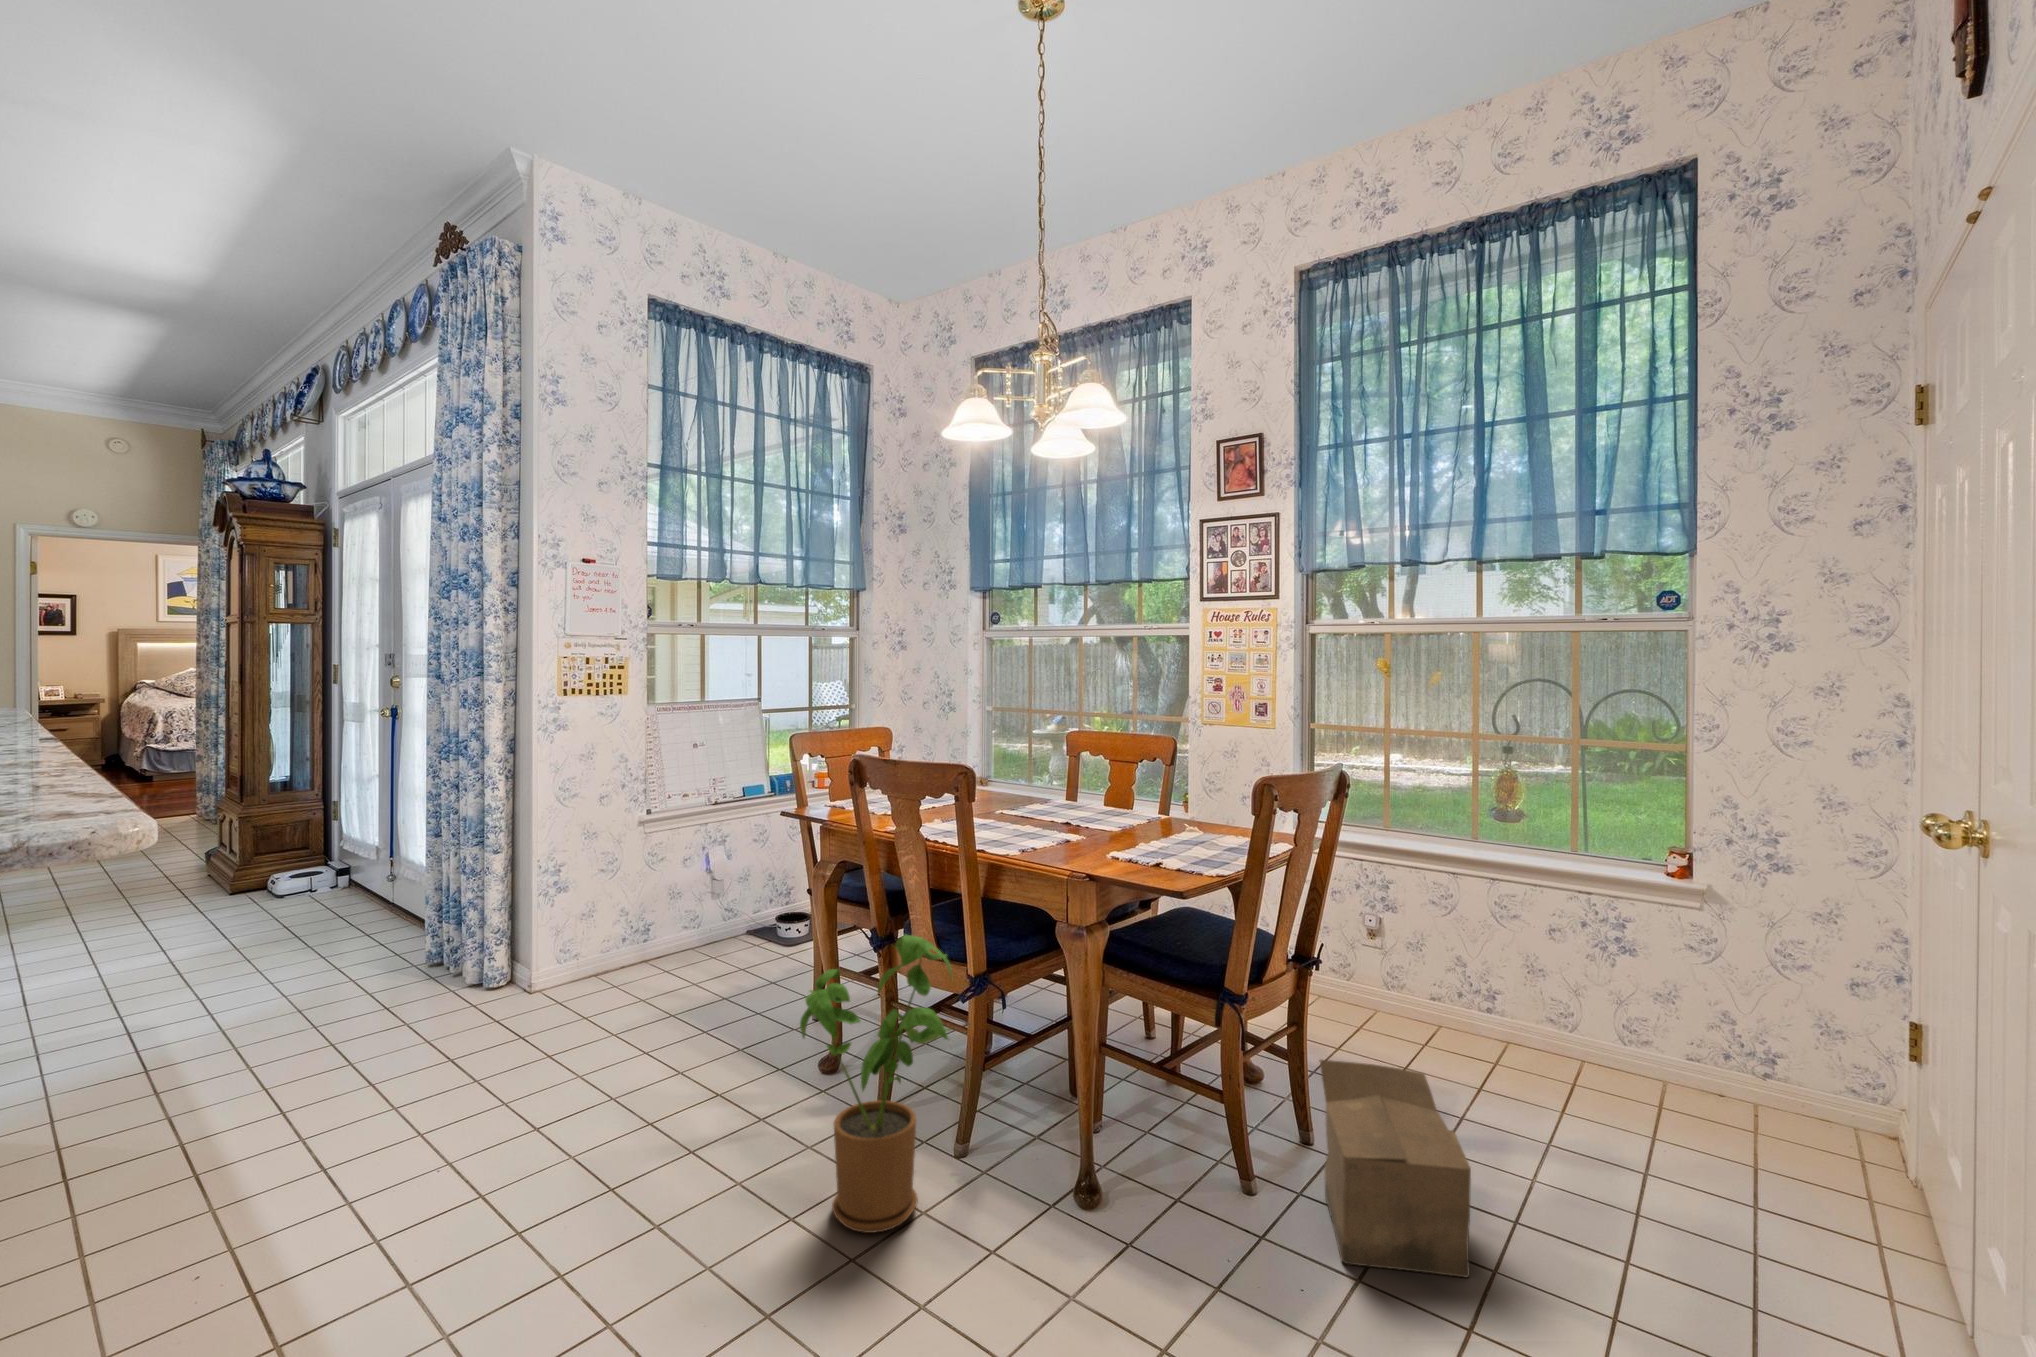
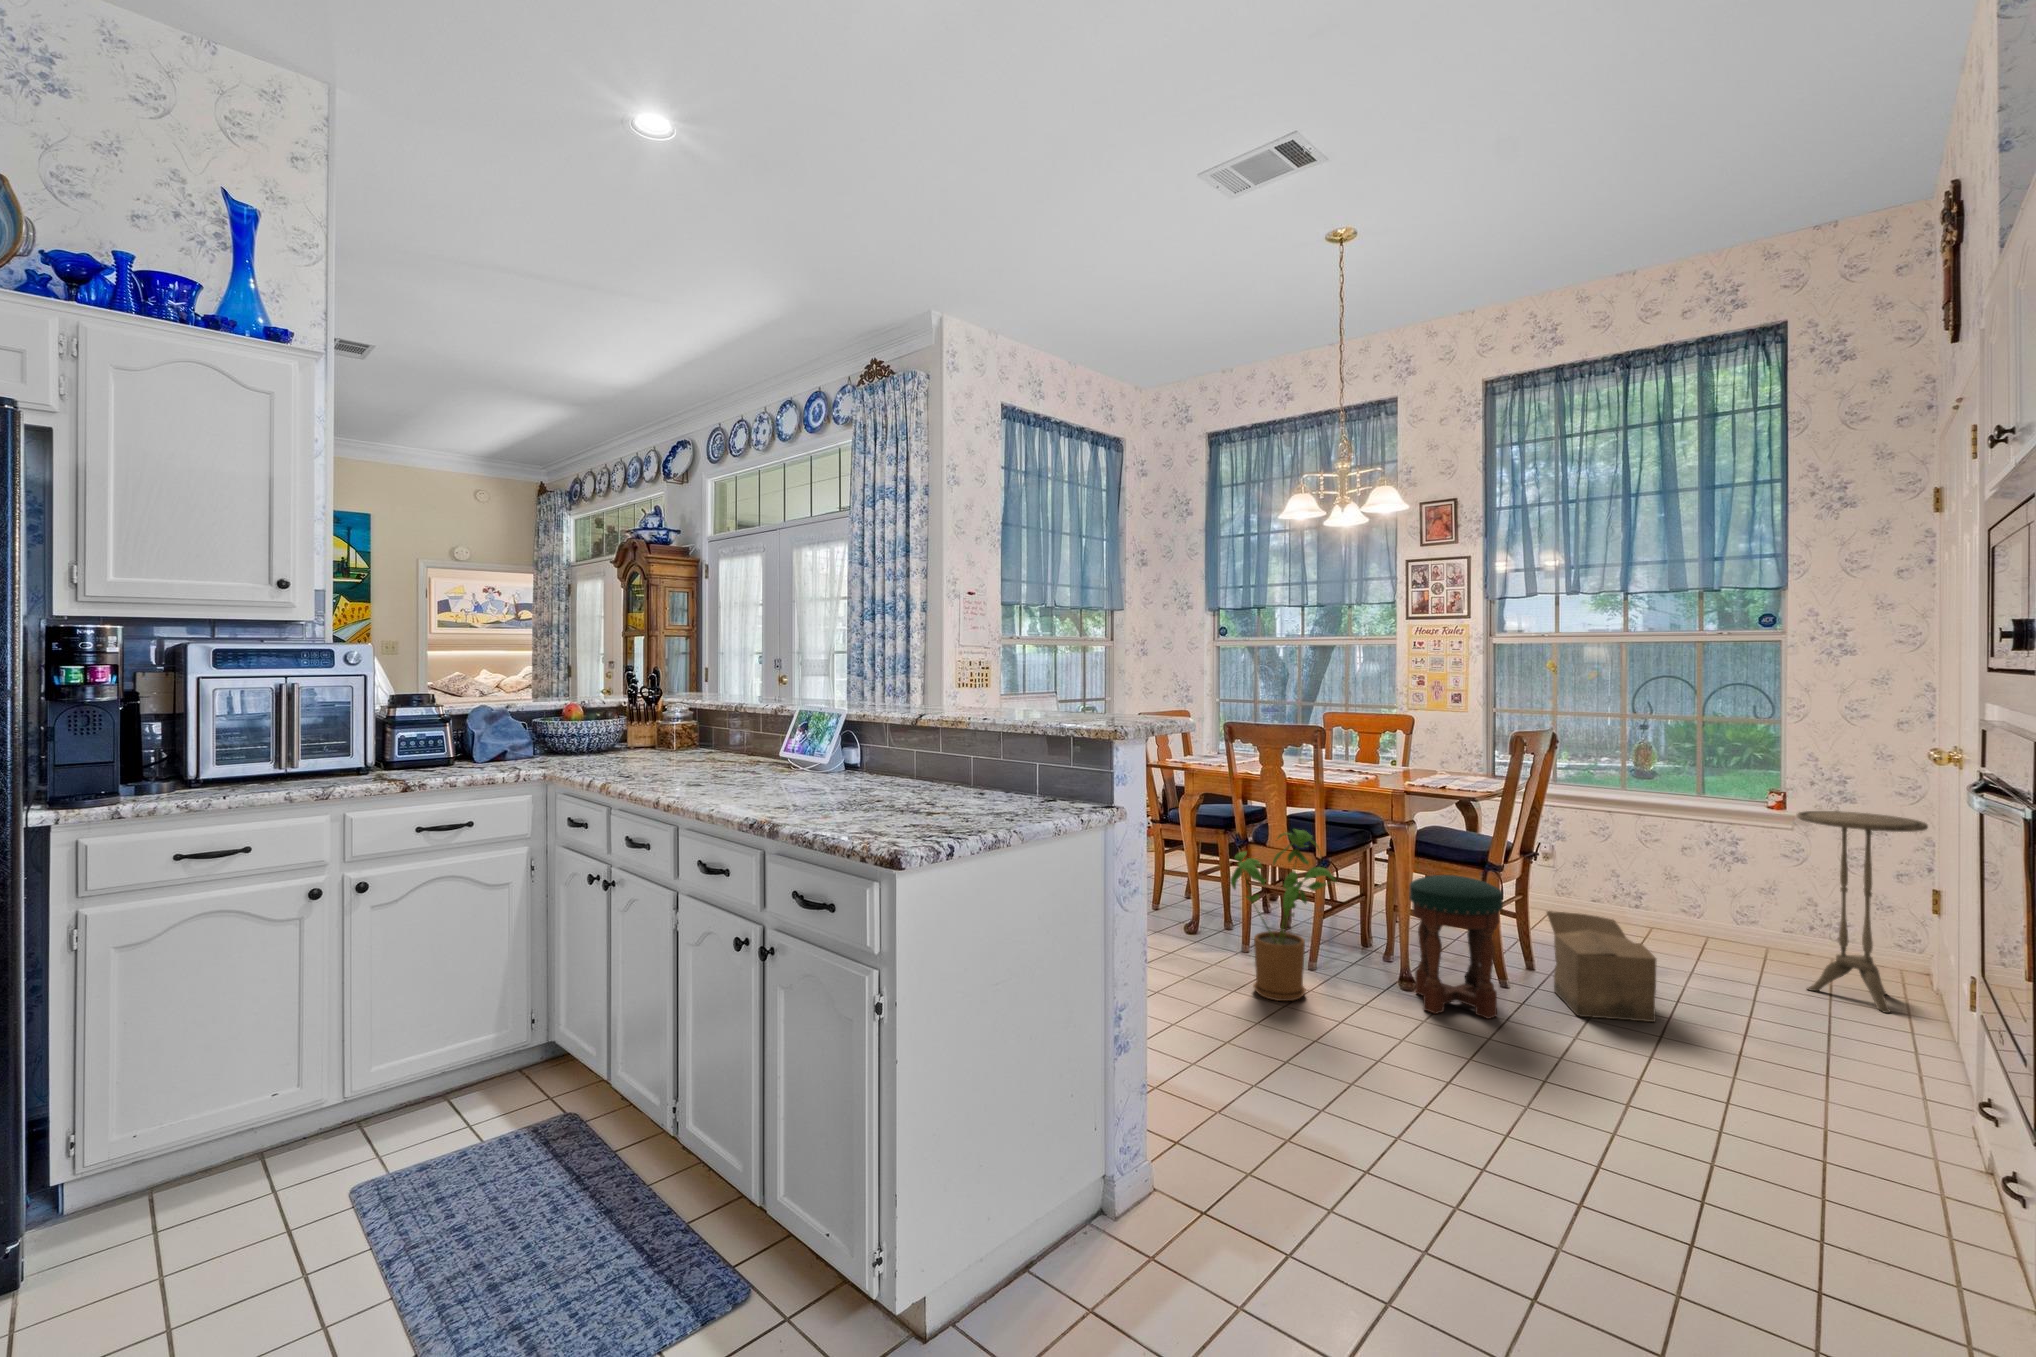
side table: none [1706,894,1910,1241] -> present [1797,811,1928,1013]
stool: none [1081,1010,1224,1276] -> present [1409,875,1503,1019]

